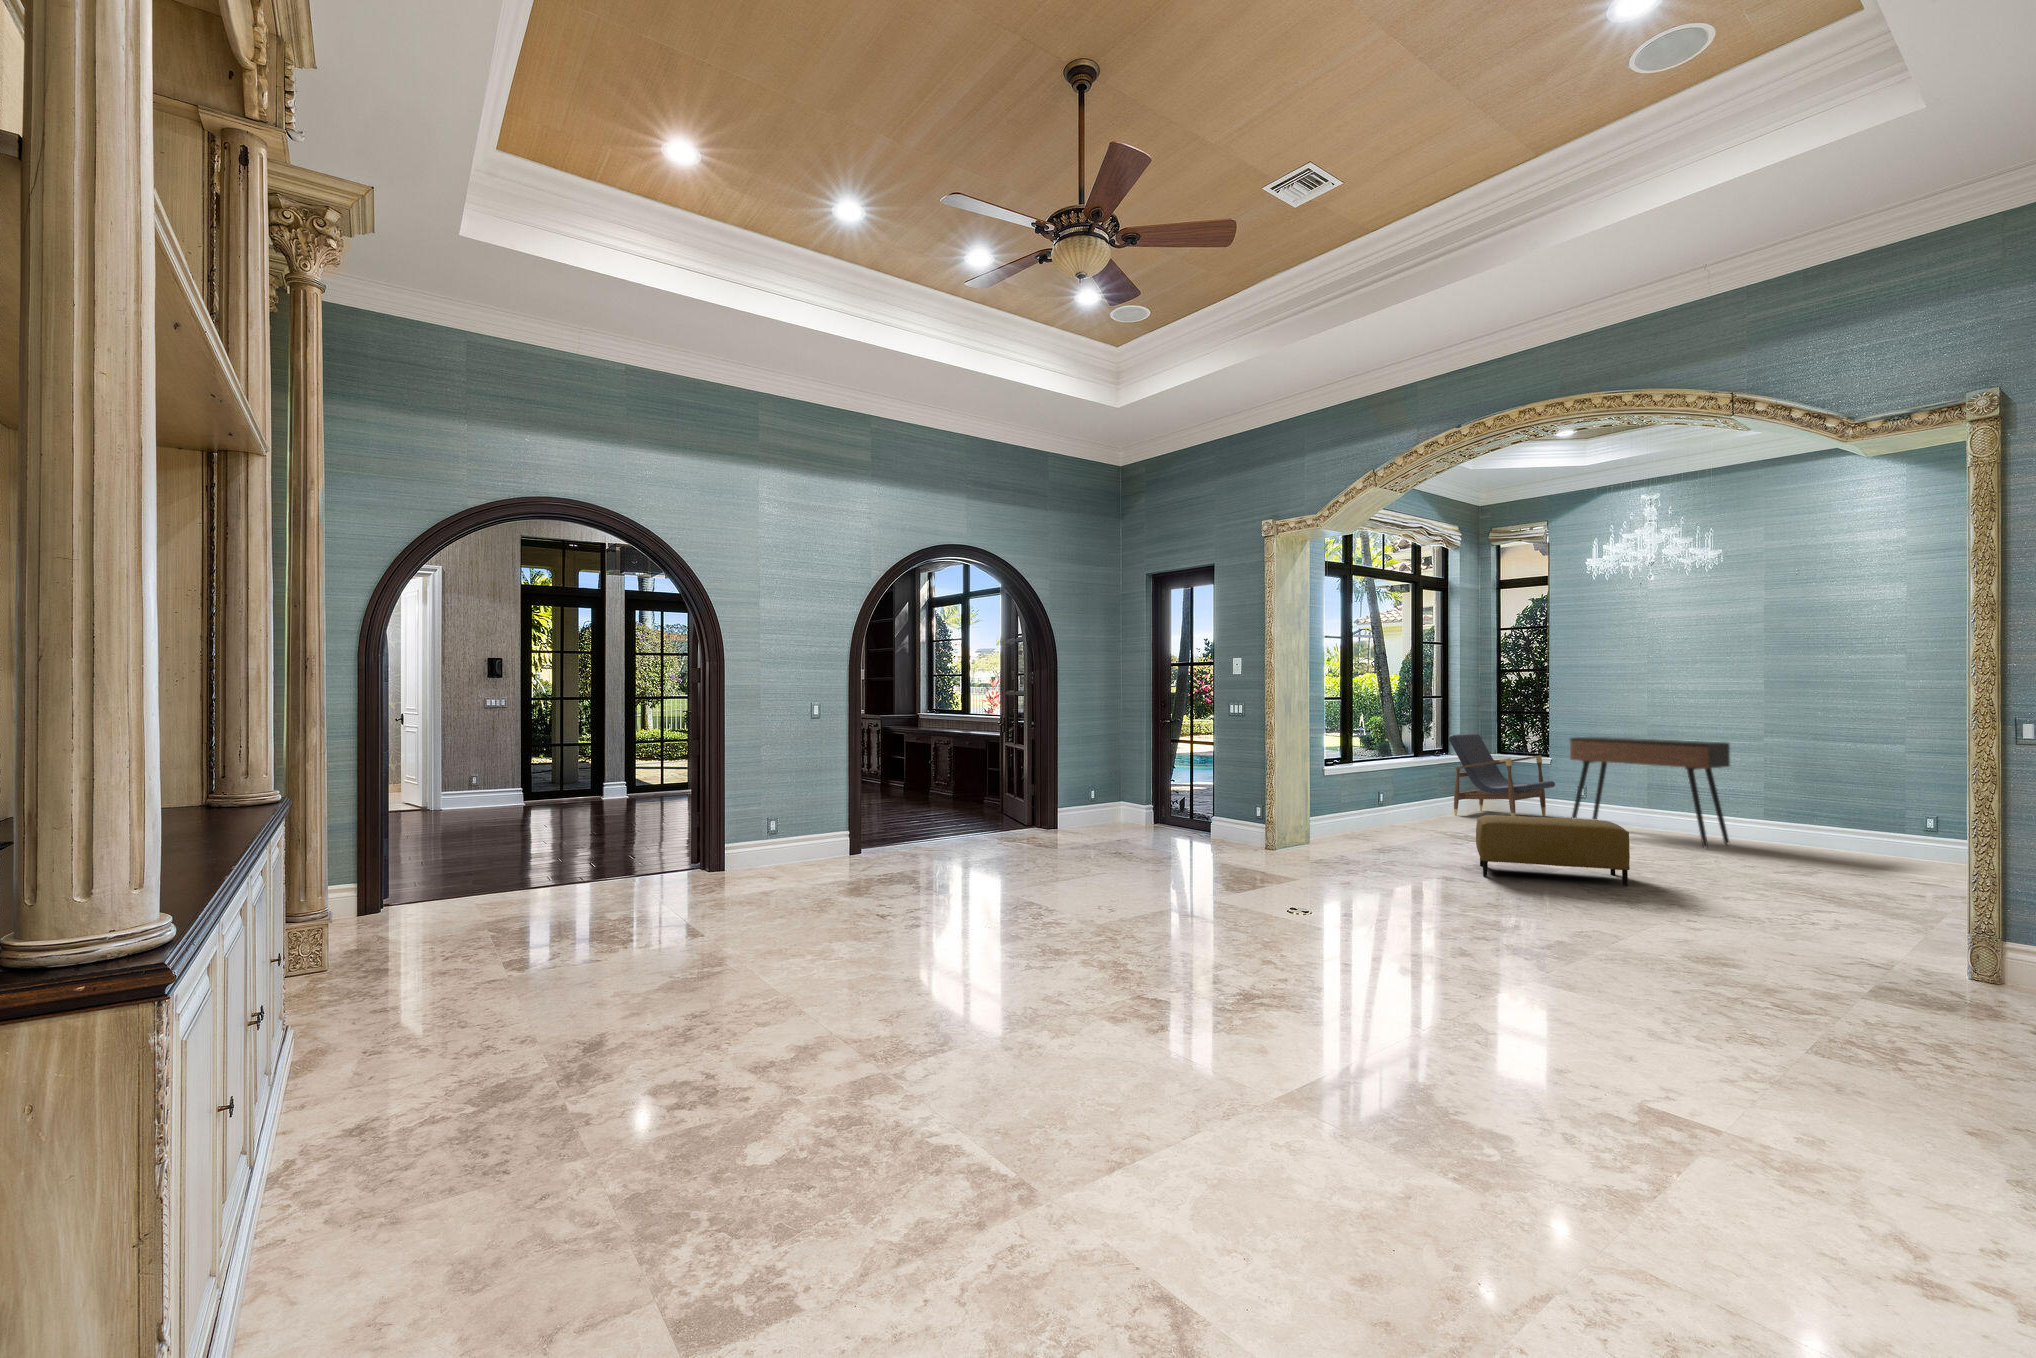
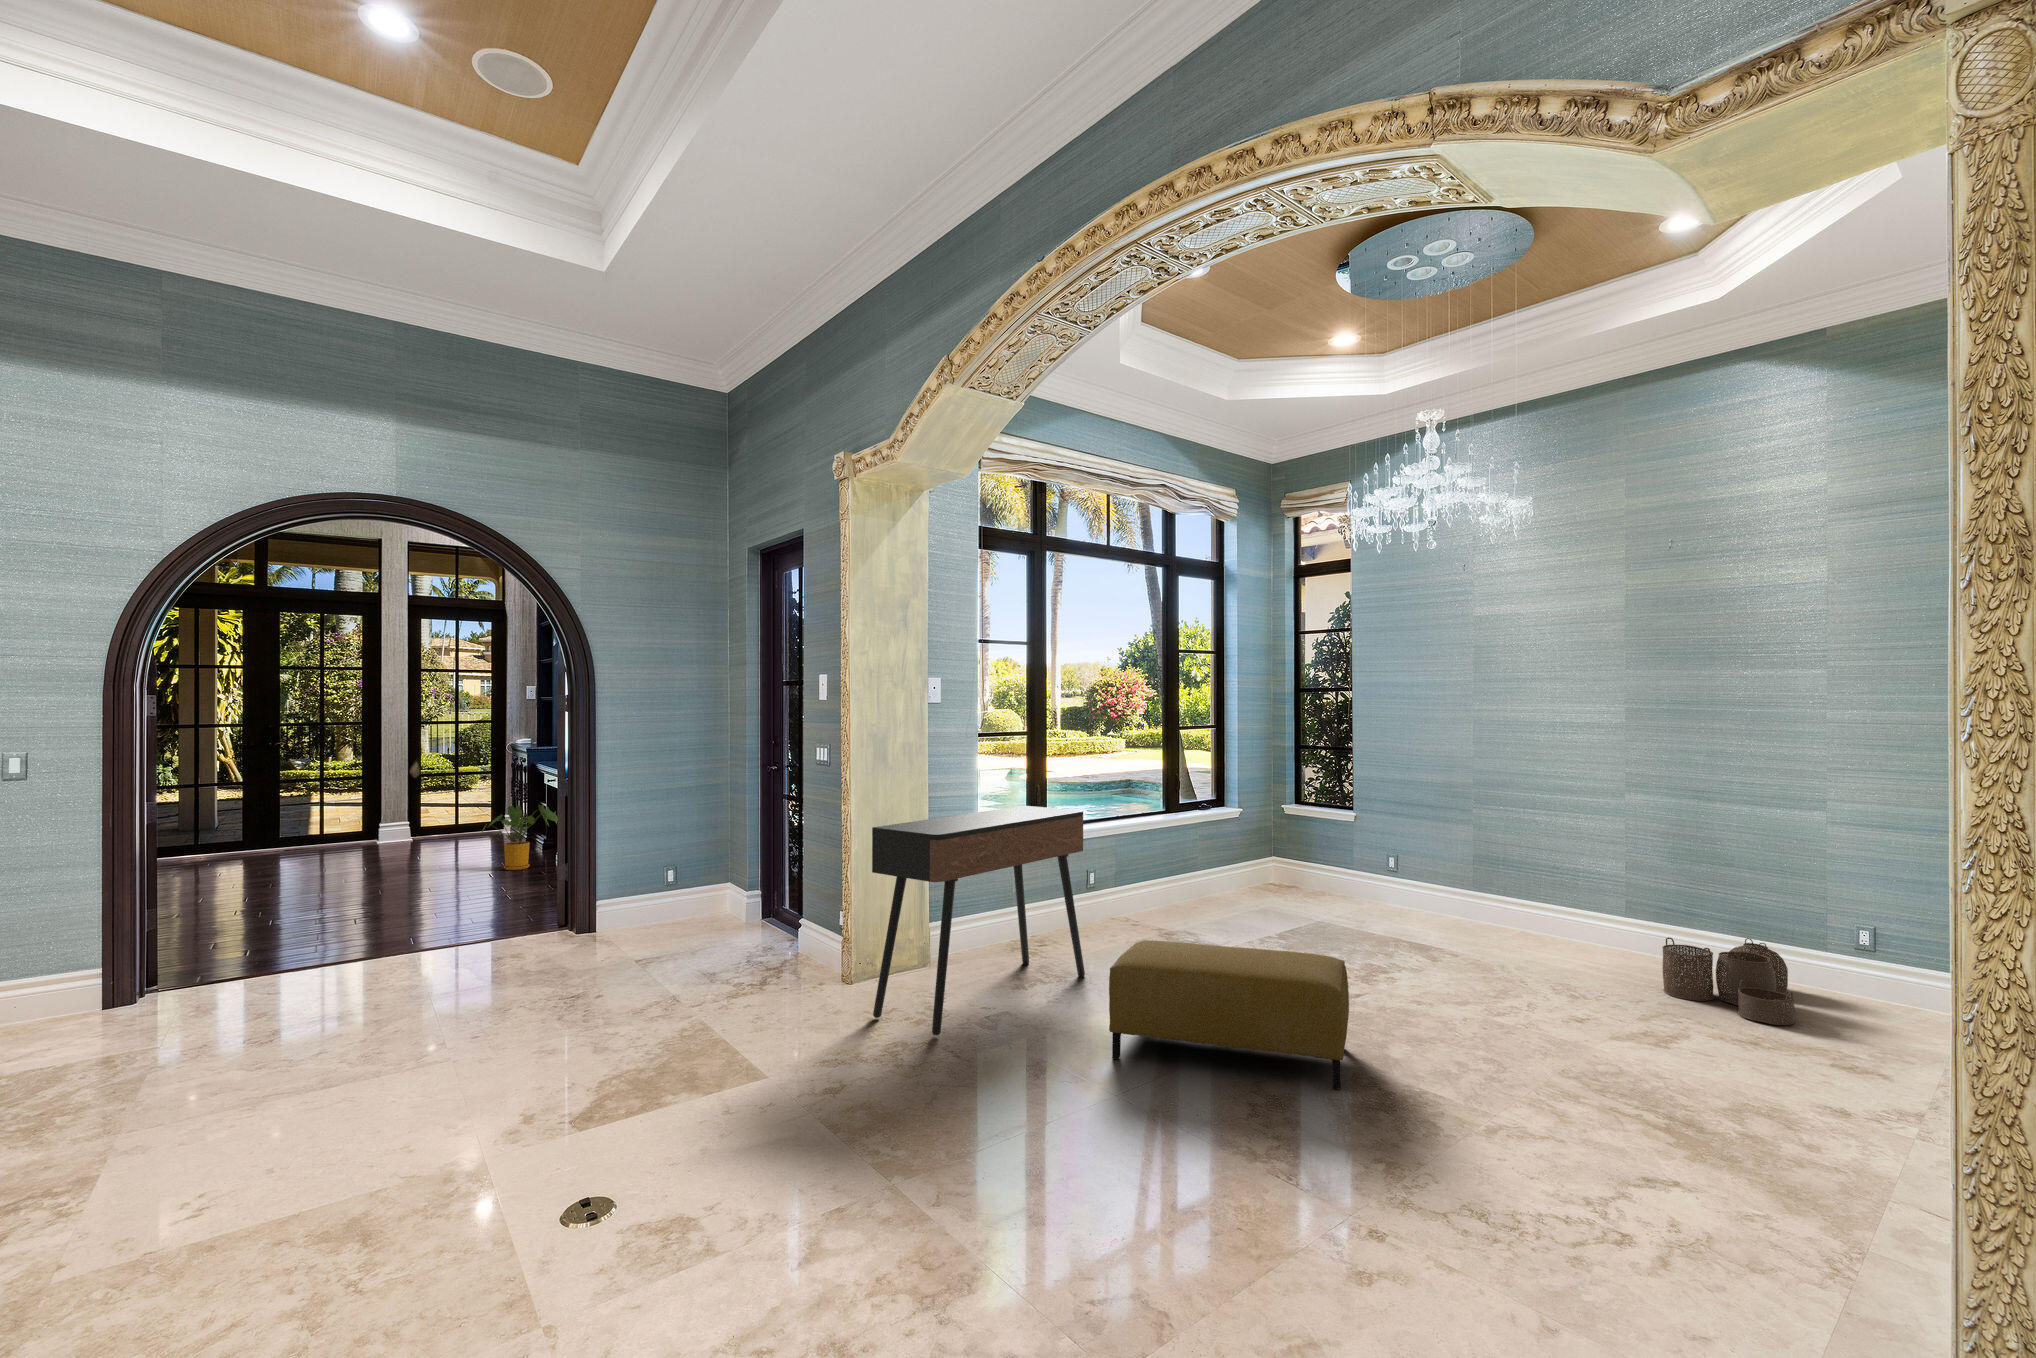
lounge chair: present [1449,733,1555,817] -> none [1214,776,1355,910]
console table: present [1570,737,1730,848] -> present [872,806,1085,1035]
house plant: none [899,753,948,799] -> present [482,805,558,870]
woven basket: none [1796,825,1885,870] -> present [1662,938,1795,1025]

